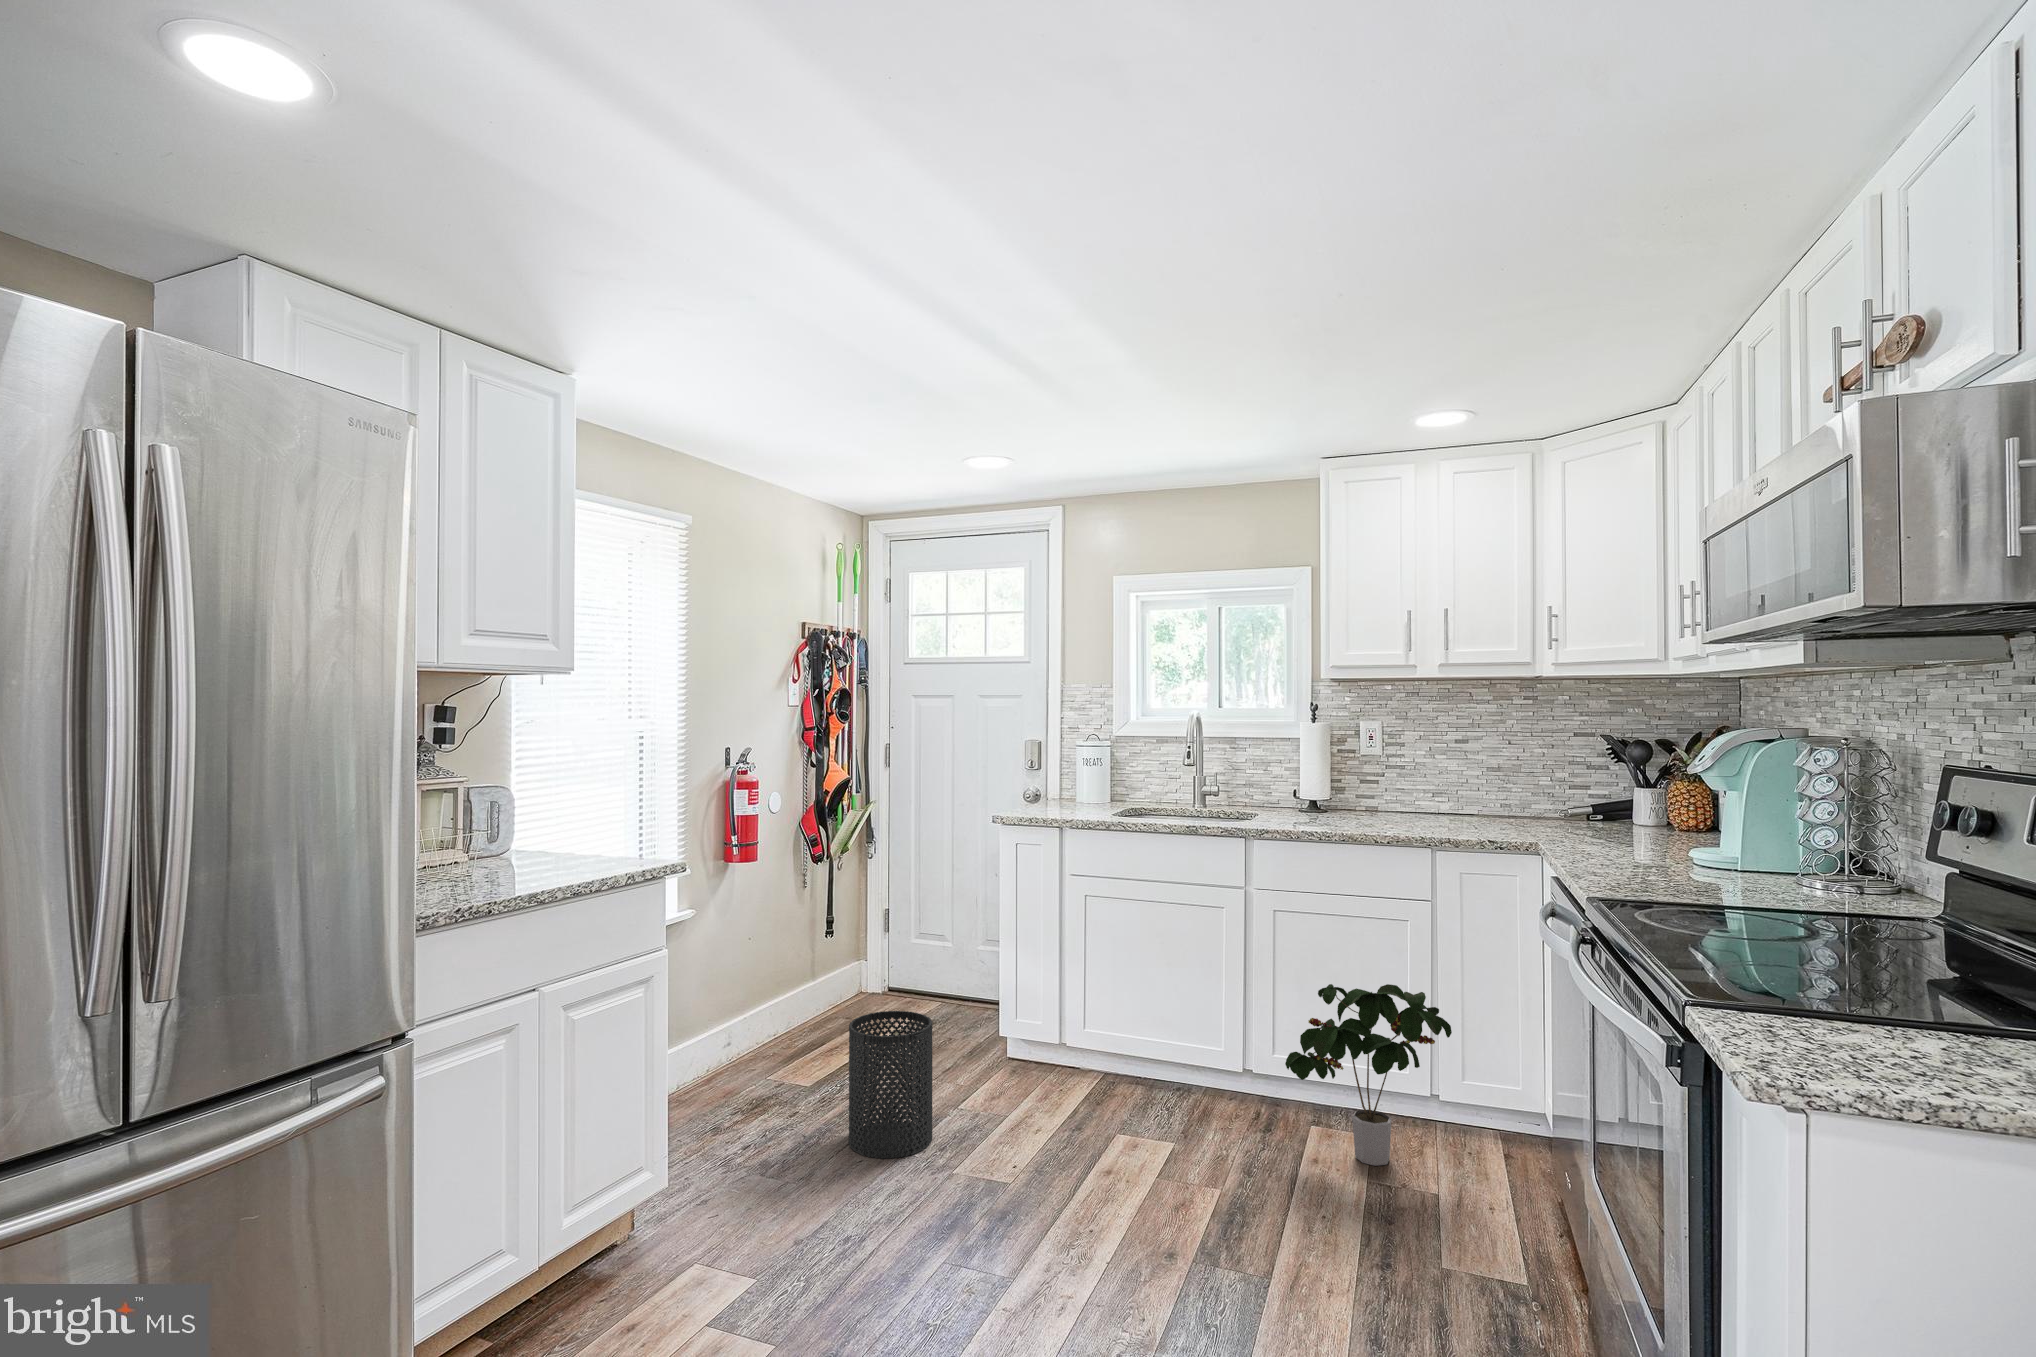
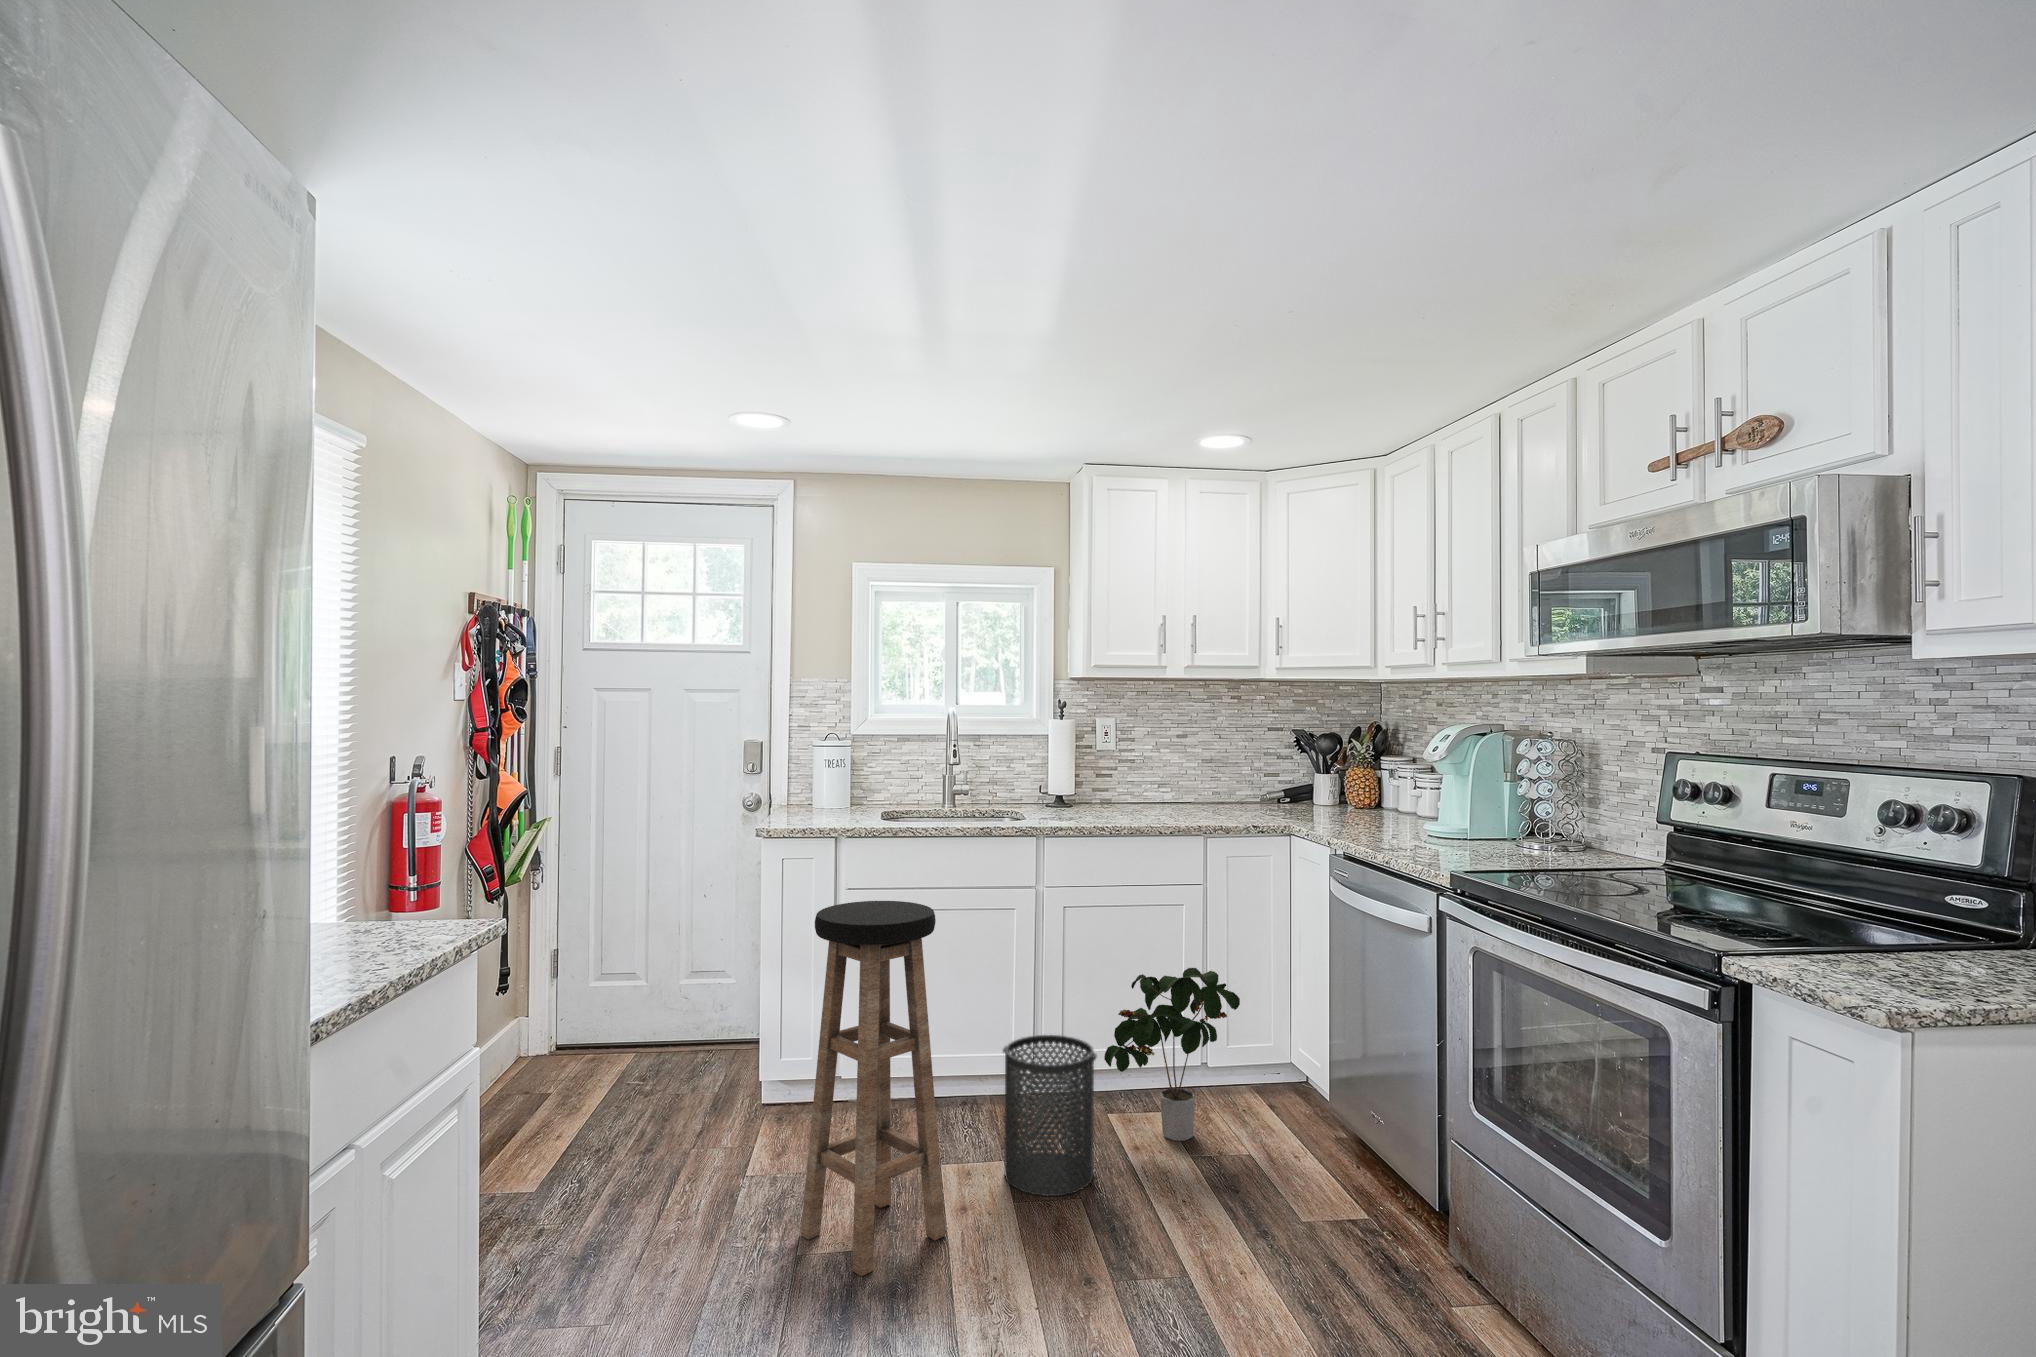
bar stool: none [963,880,1074,1201] -> present [801,901,945,1276]
trash can: present [849,1011,932,1159] -> present [1003,1035,1097,1196]

